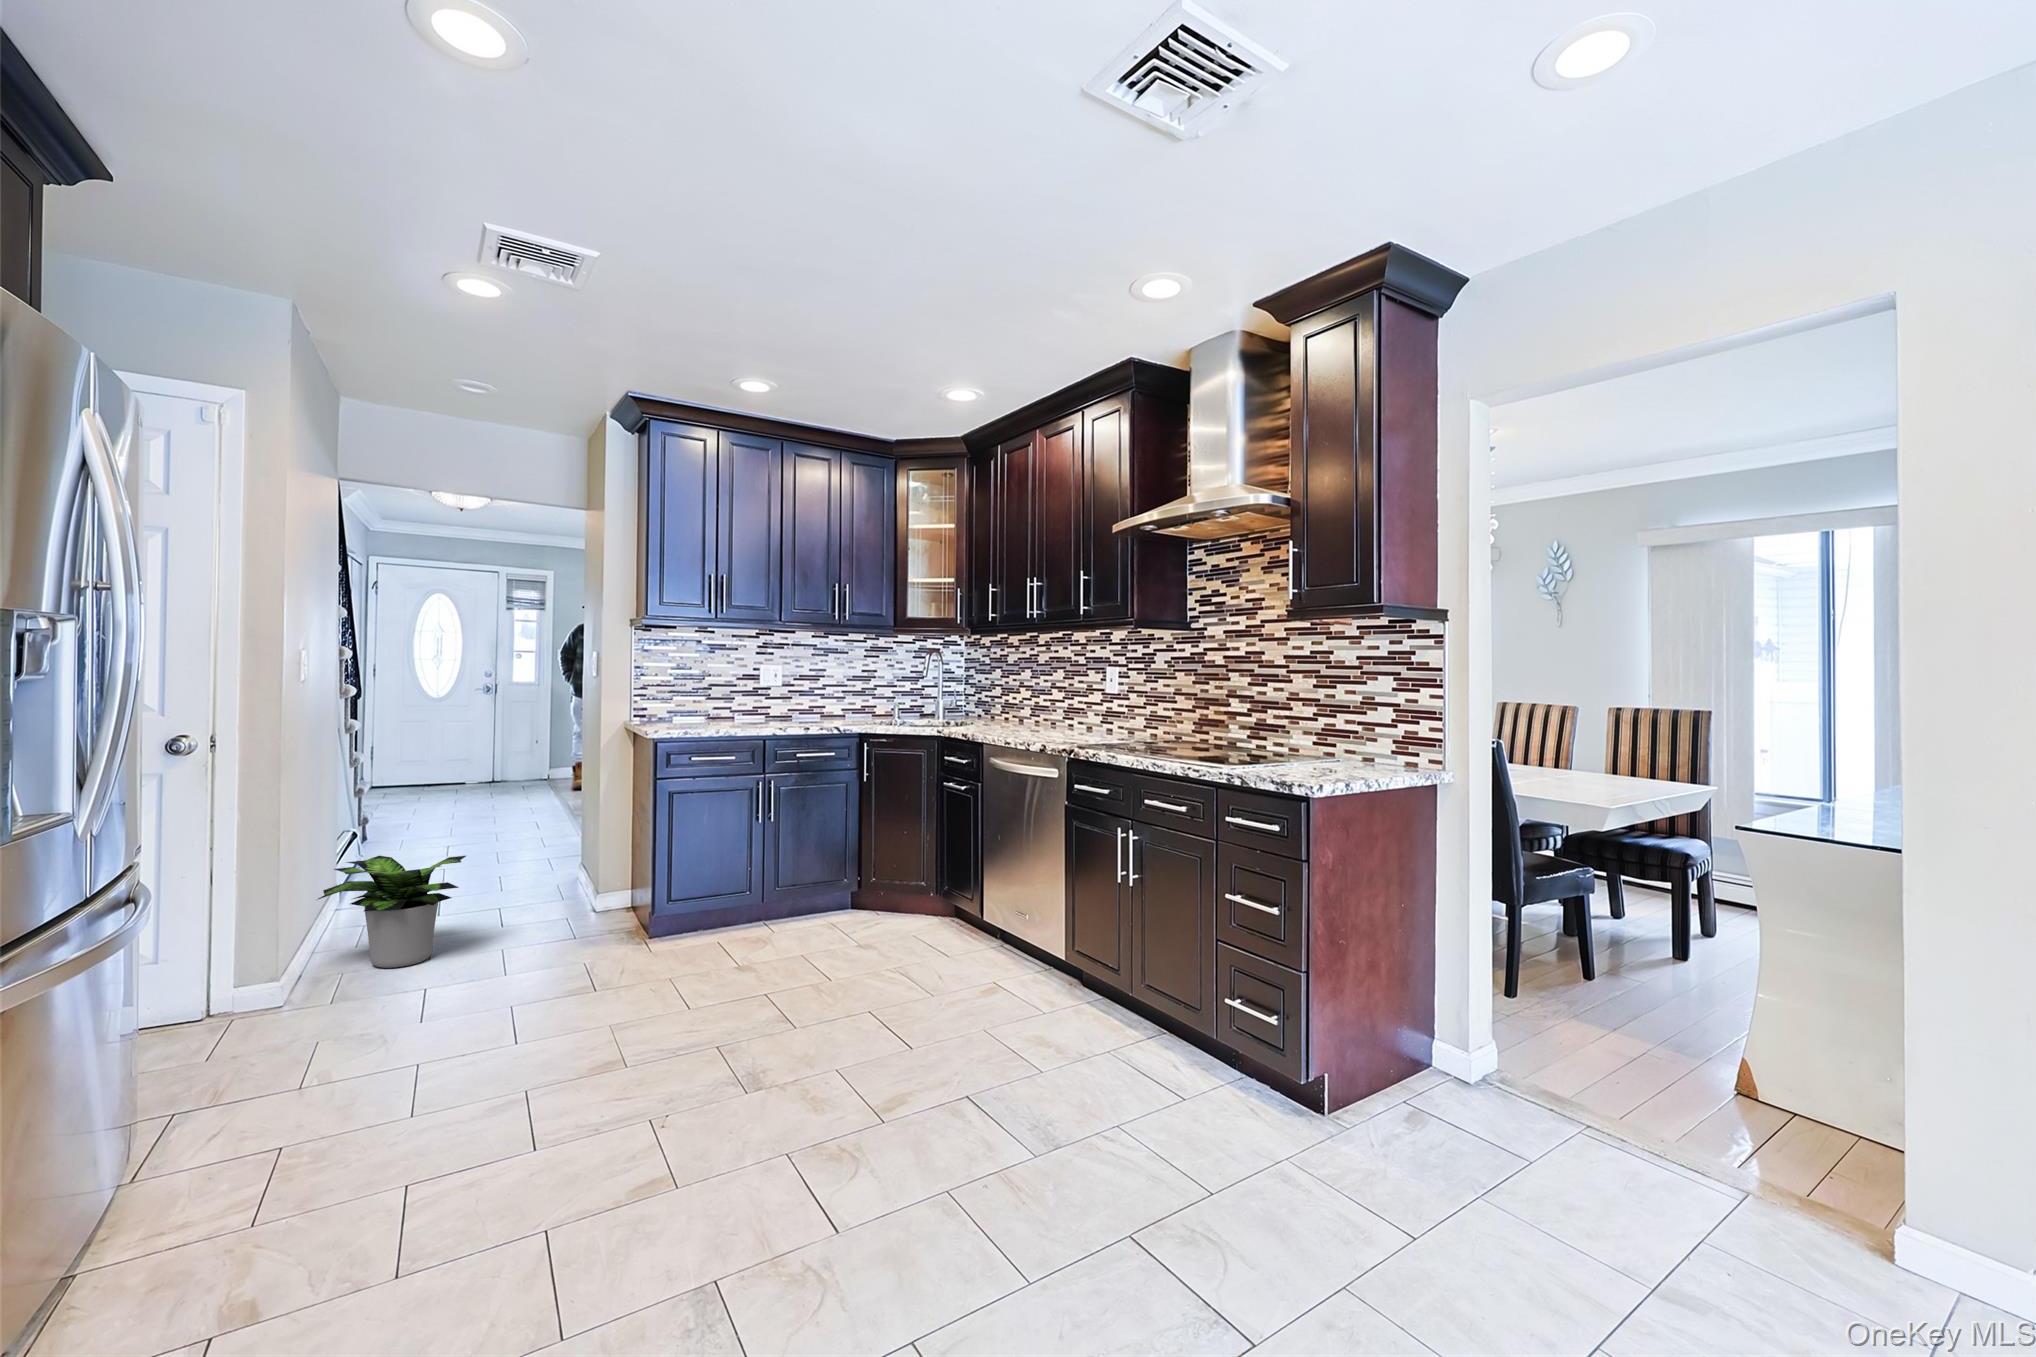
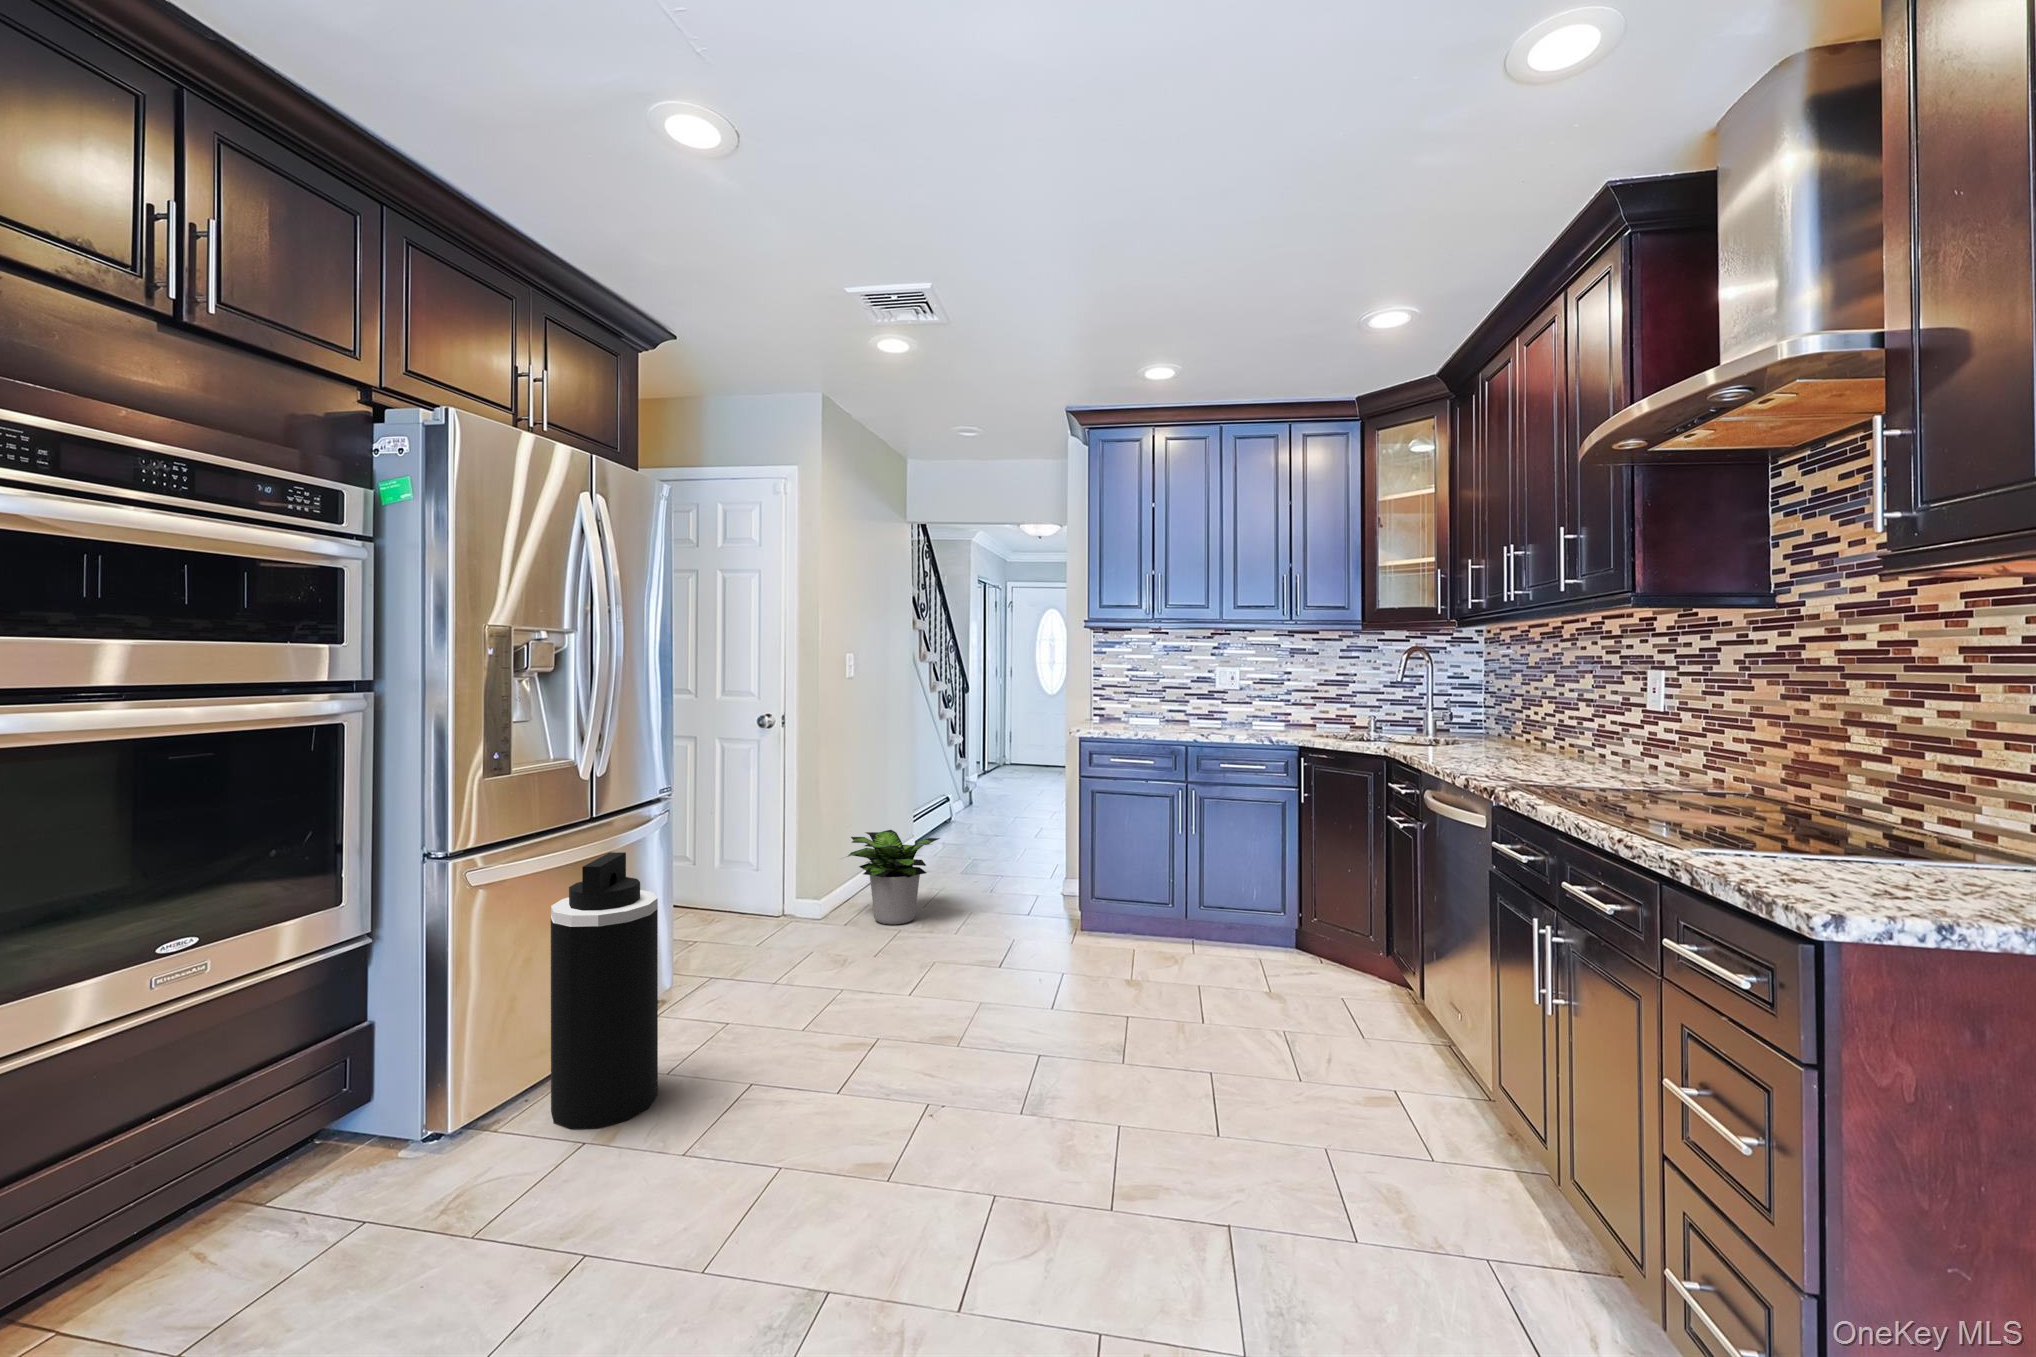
trash can: none [119,891,295,1268] -> present [551,852,658,1129]

